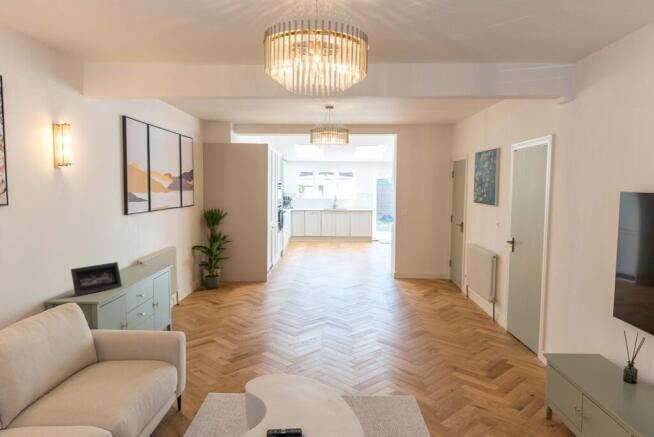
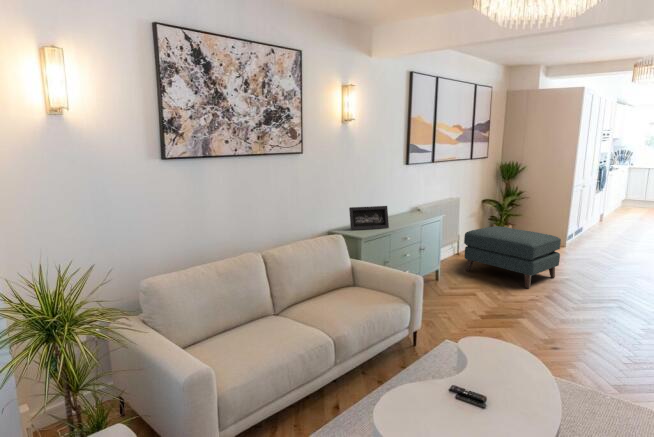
ottoman: none [189,271,274,324] -> present [464,226,561,288]

